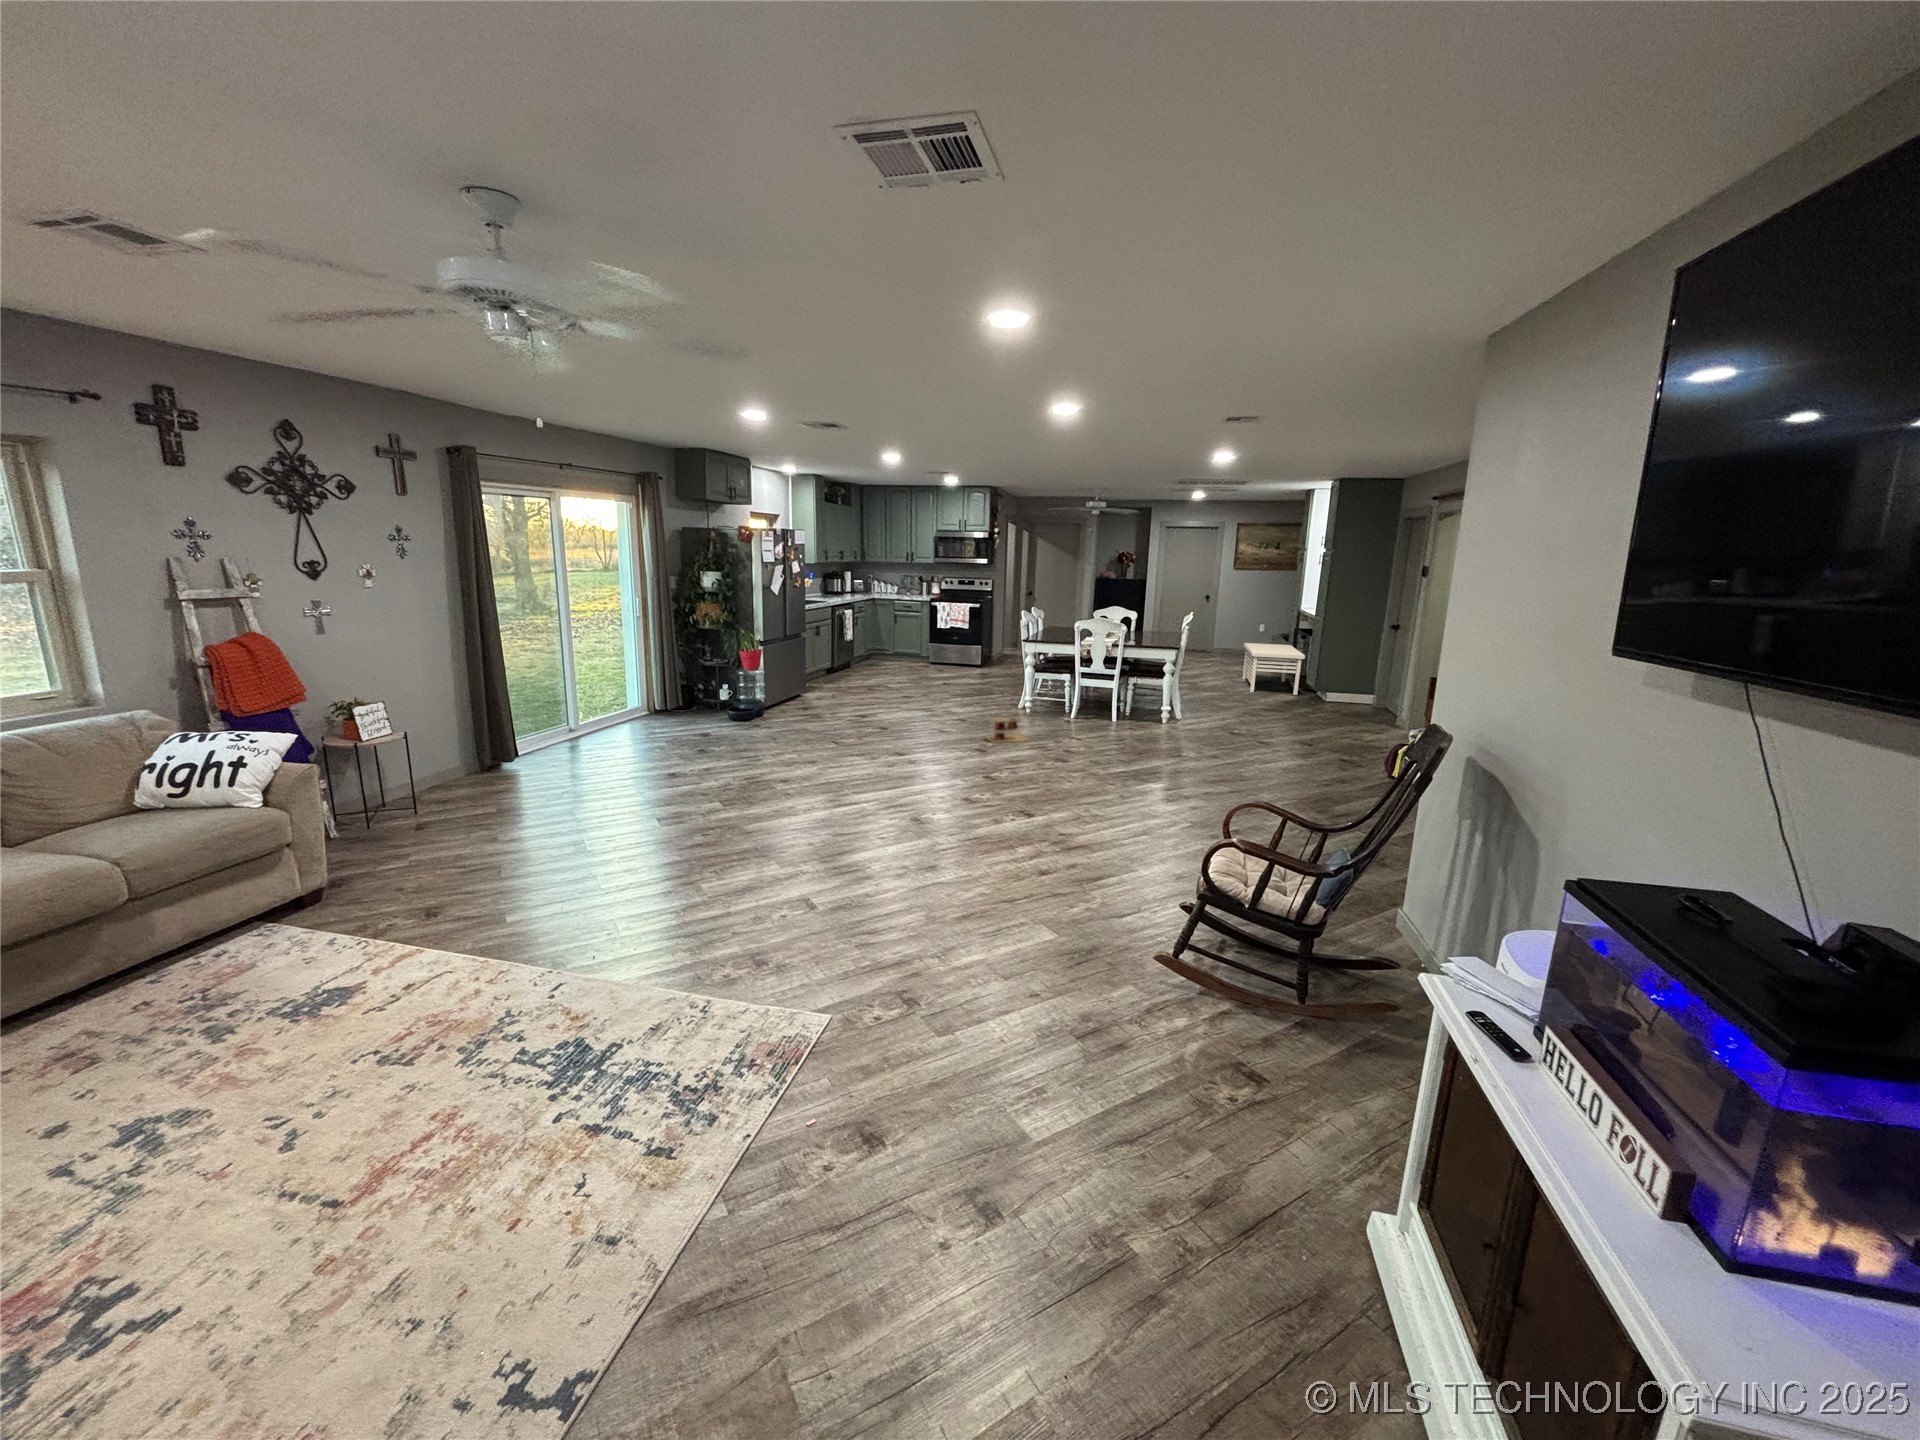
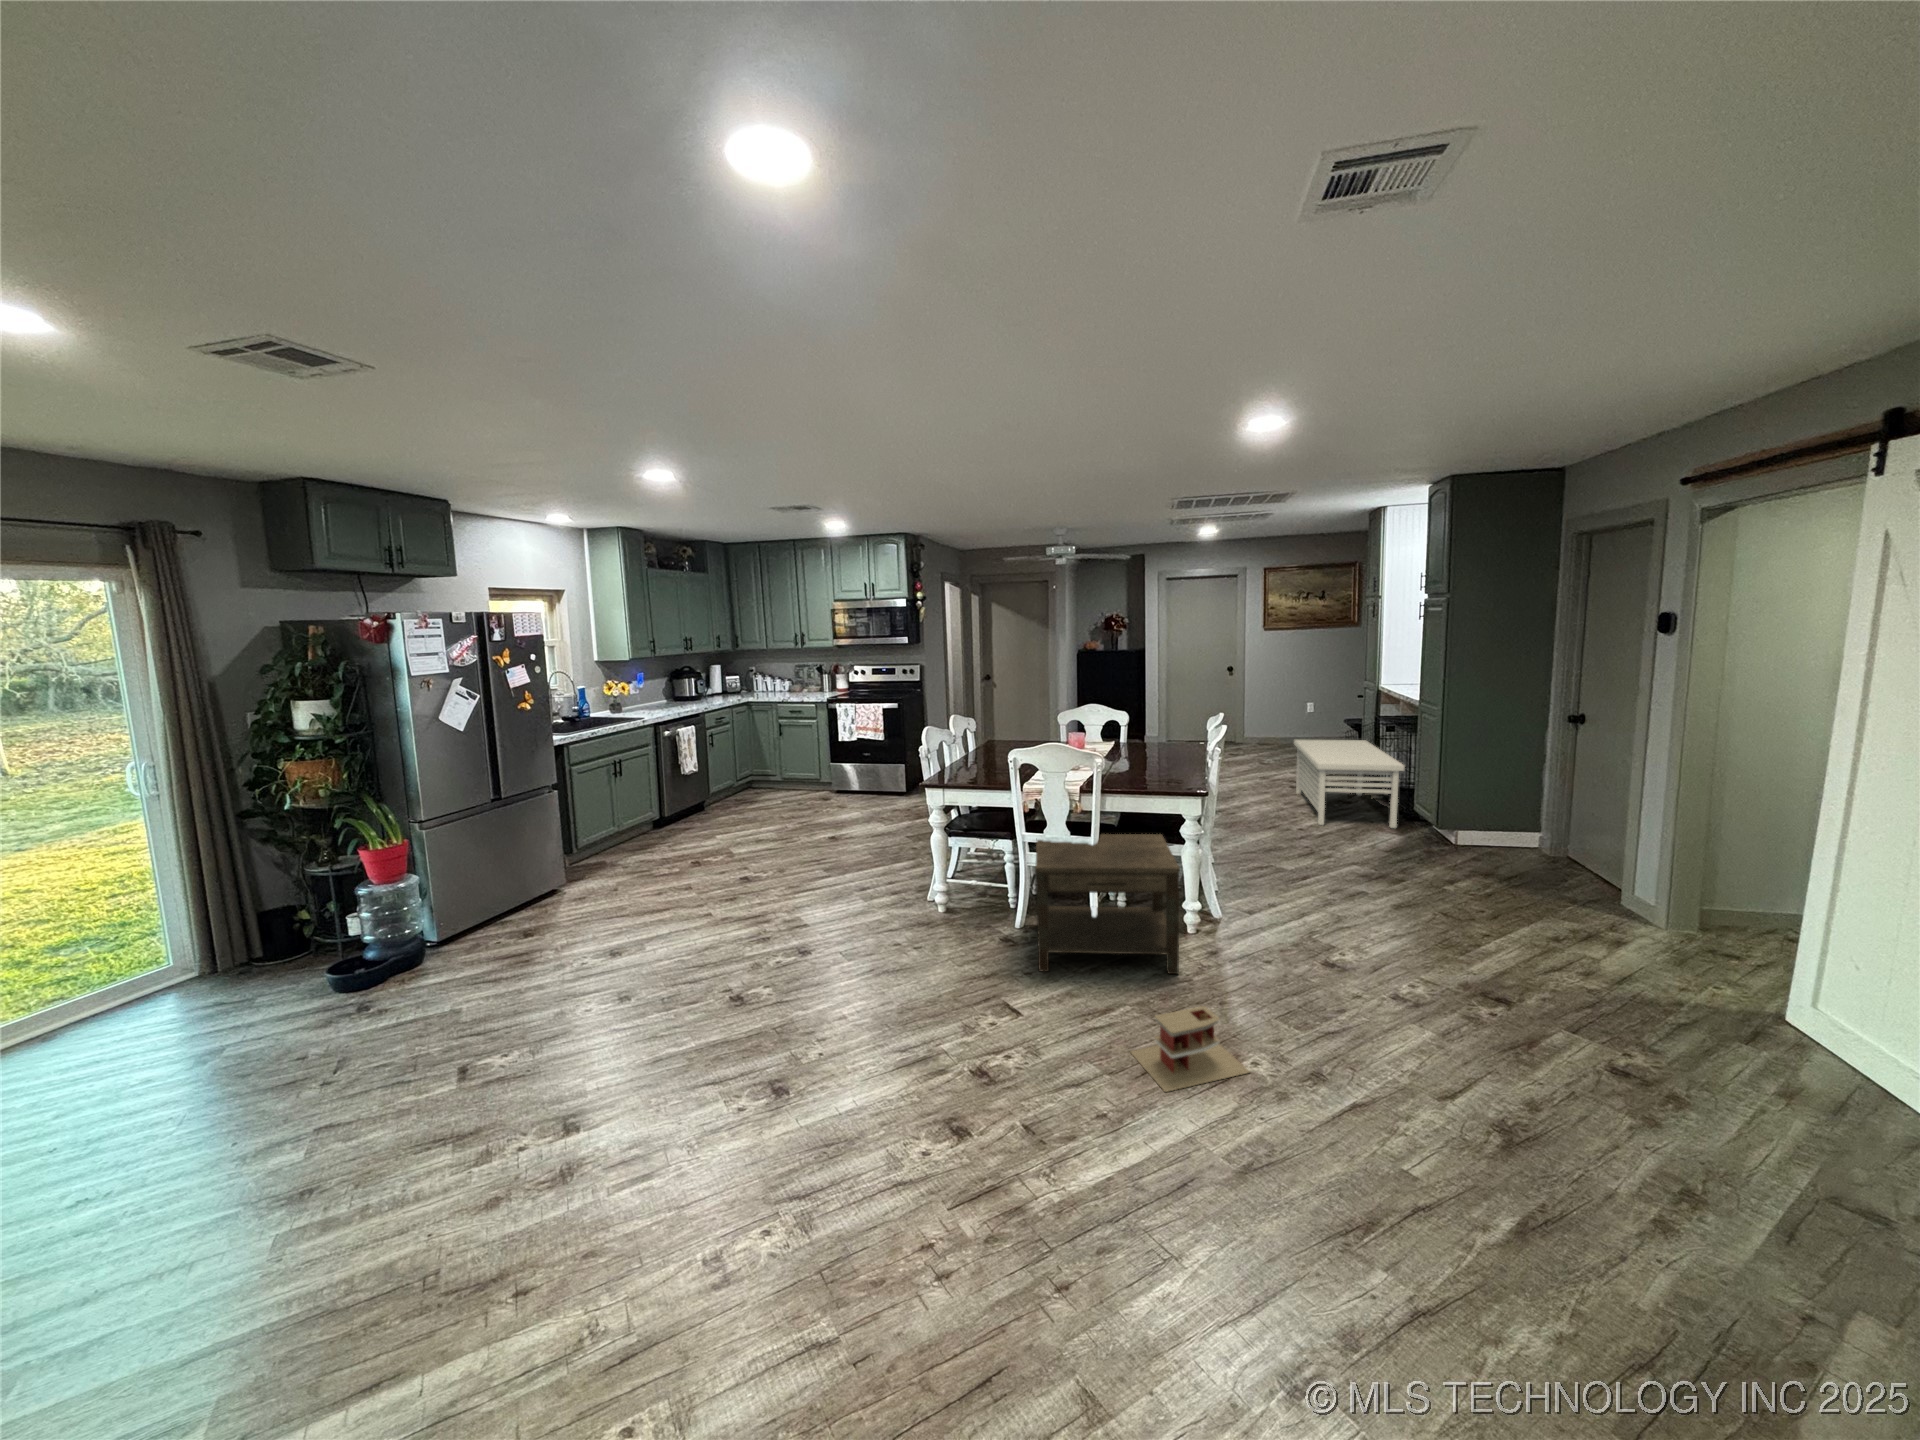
side table: none [1084,668,1163,733] -> present [1035,834,1180,974]
toy house: present [985,718,1027,743] -> present [1131,1006,1249,1092]

